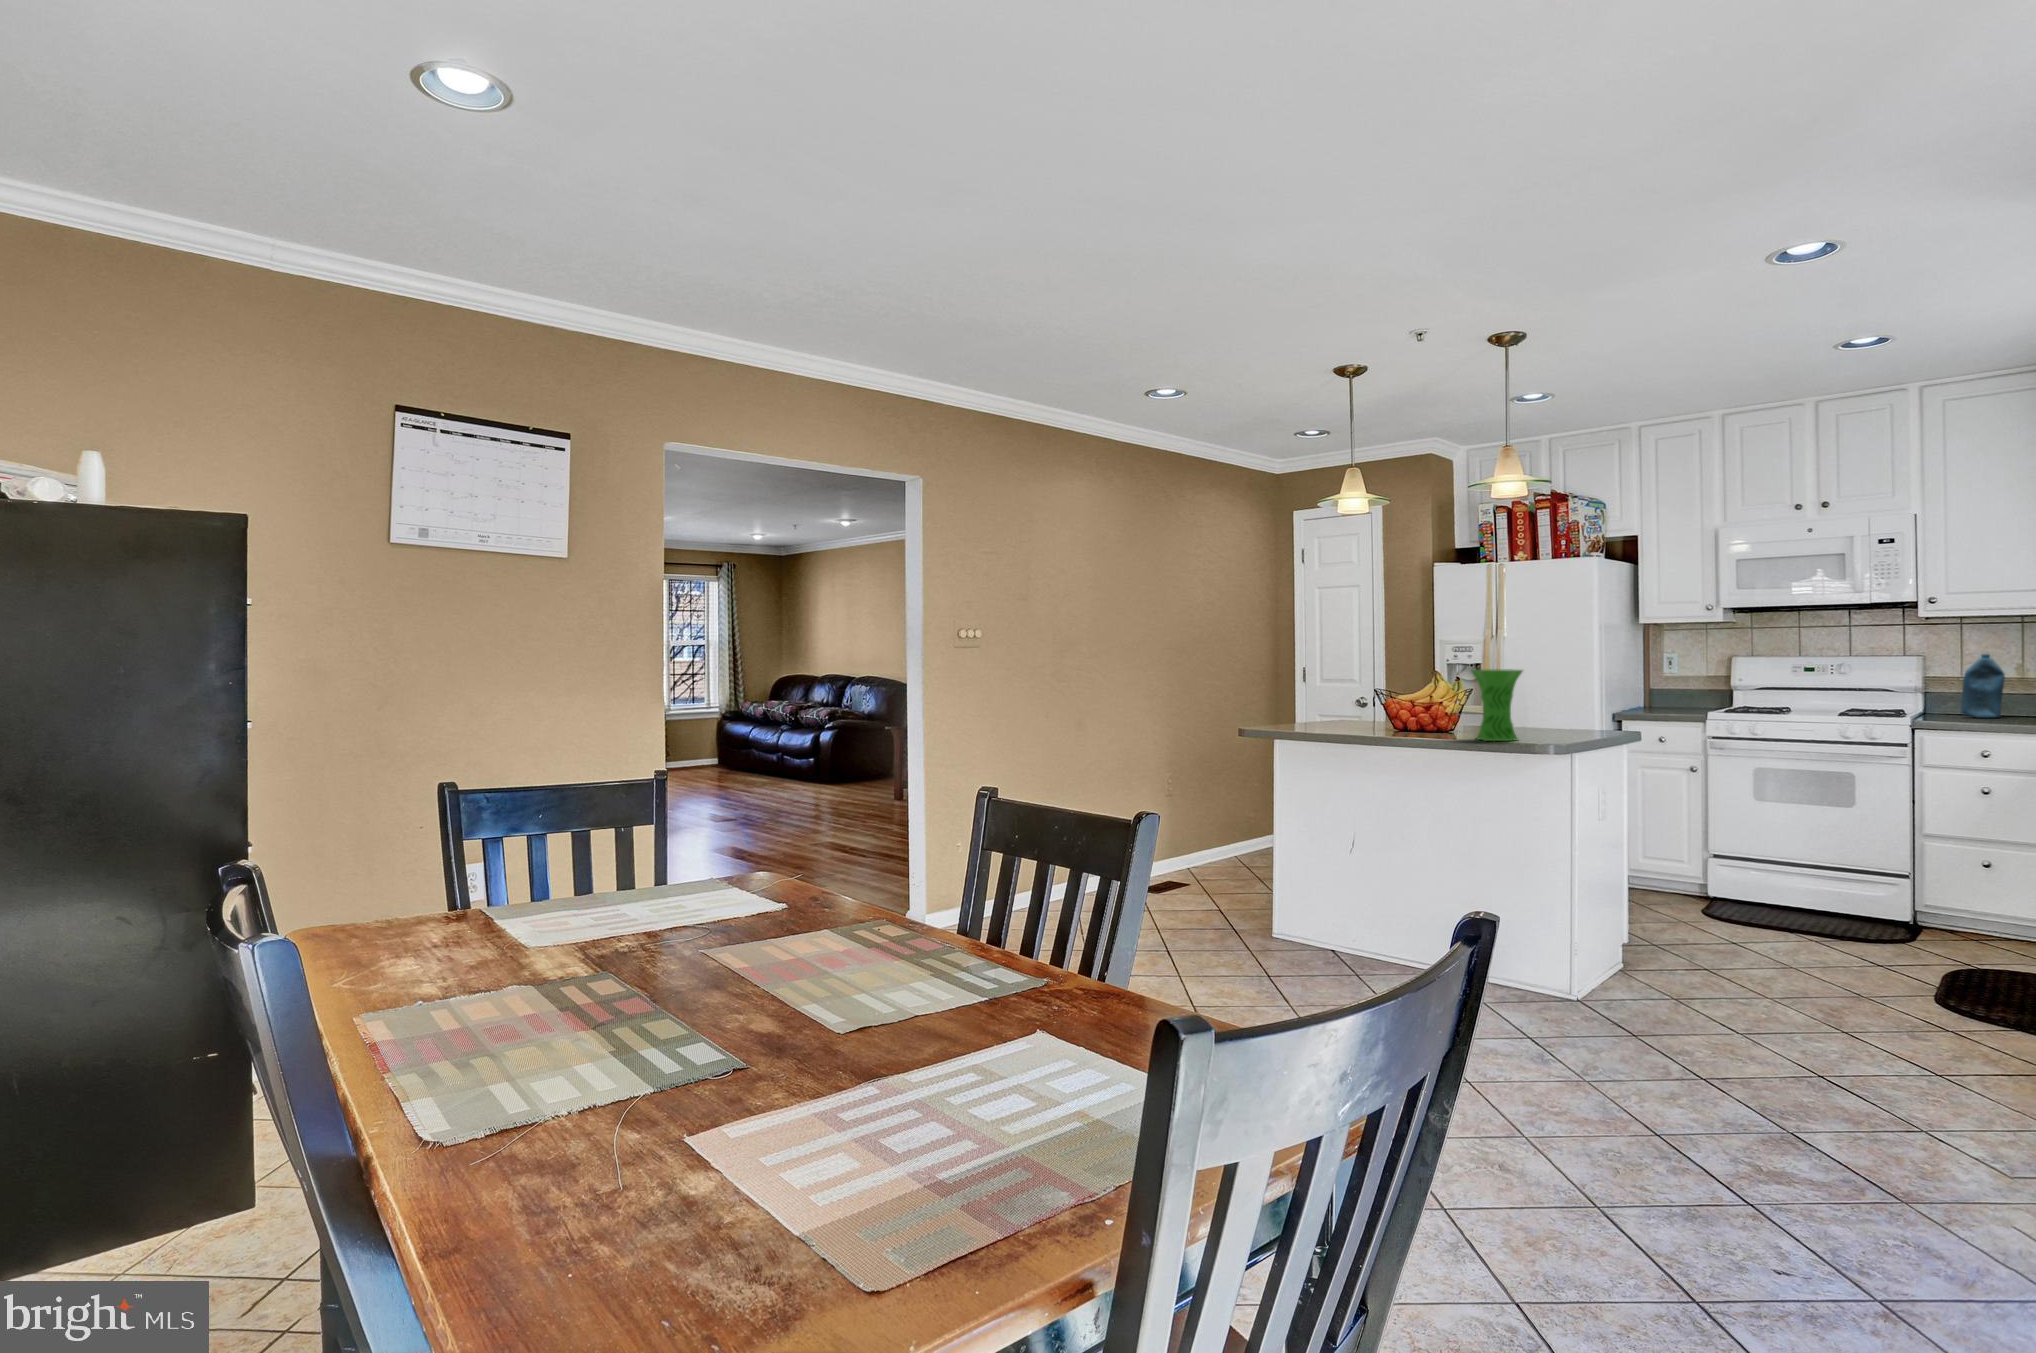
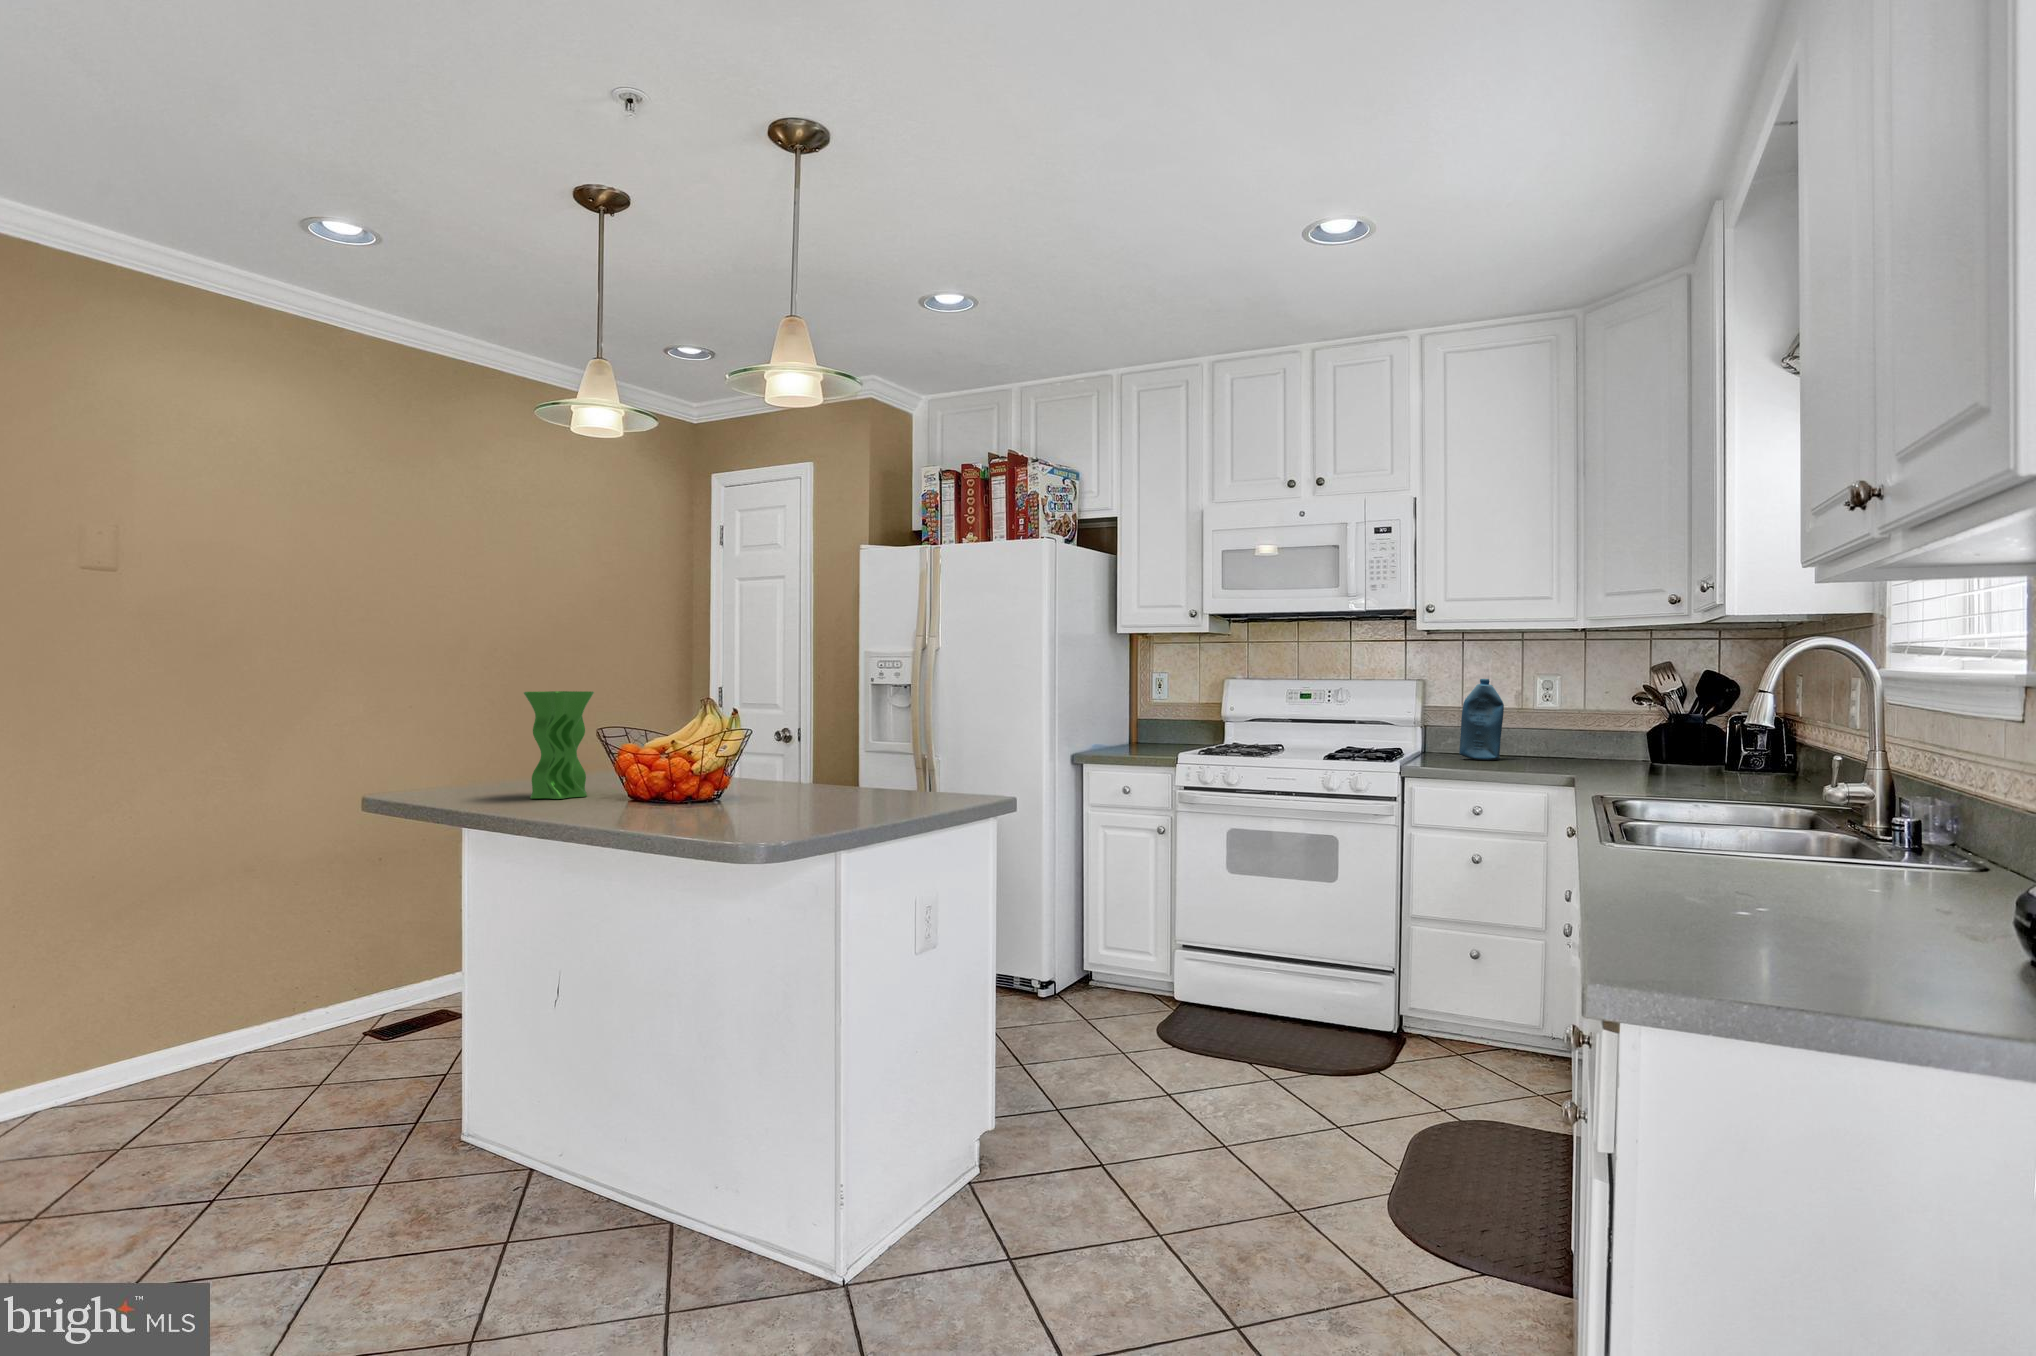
vase: present [1471,669,1523,741] -> present [524,691,594,799]

